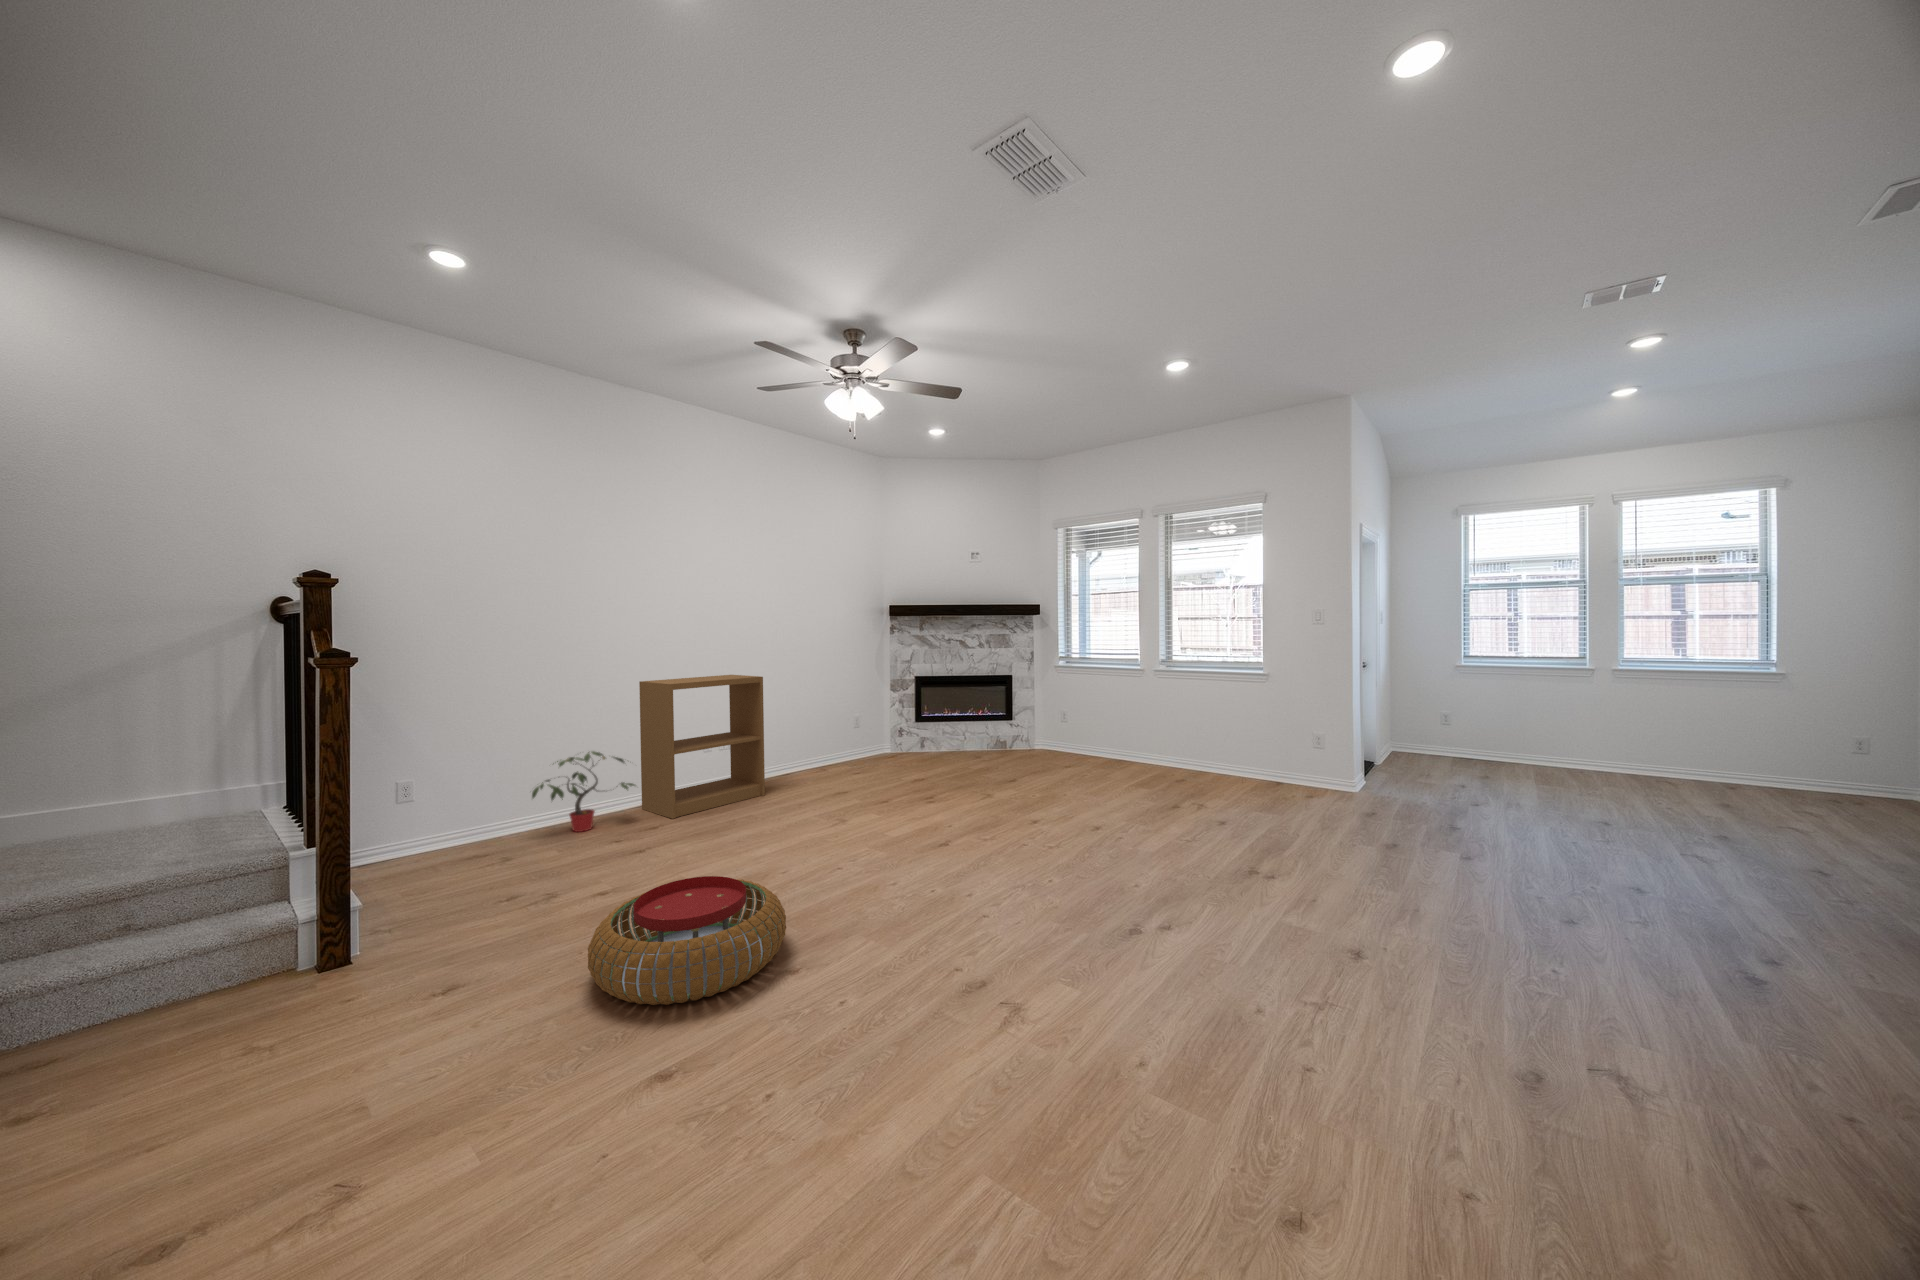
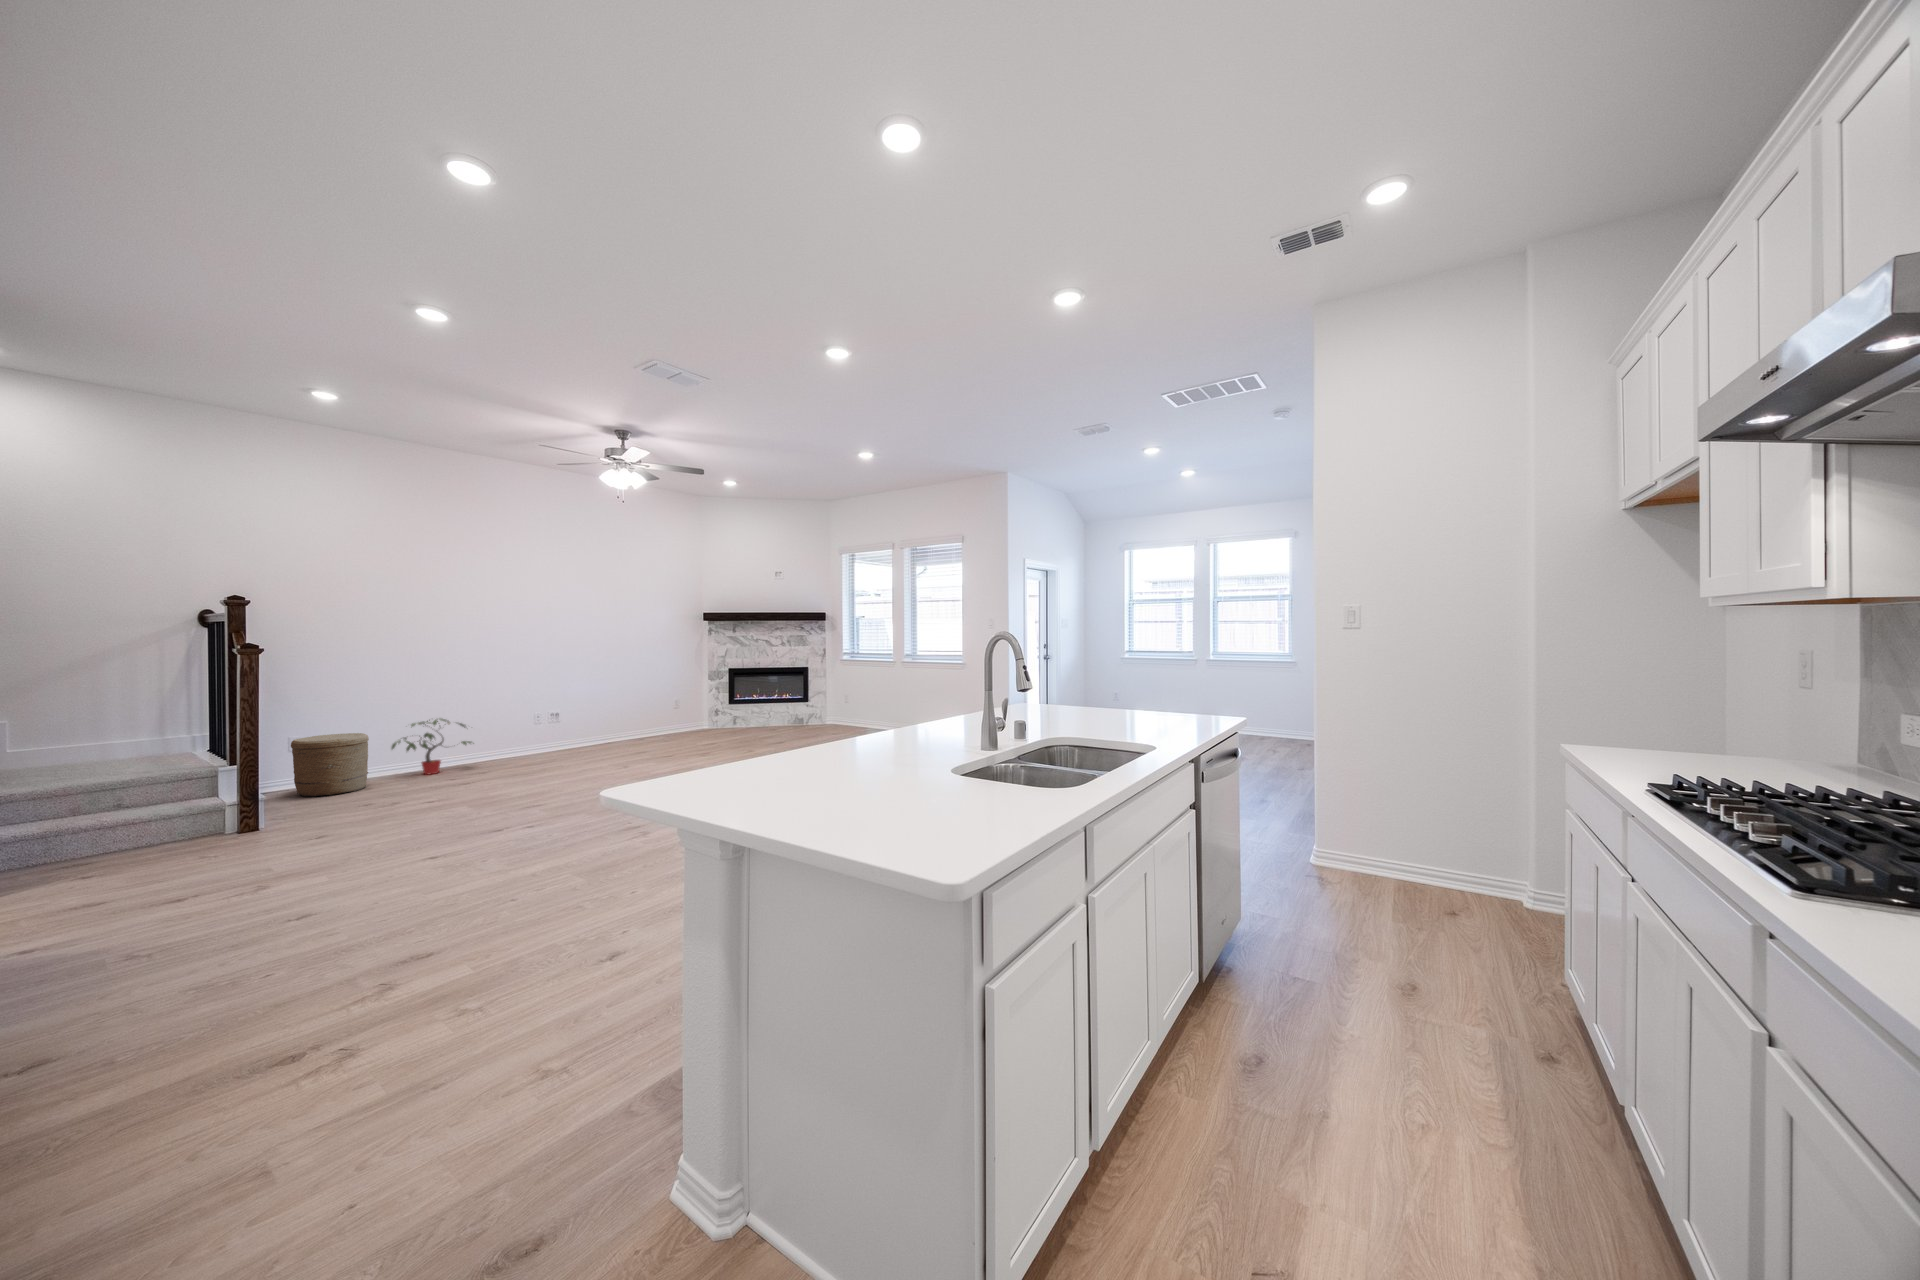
bookshelf: present [639,675,765,819] -> none [480,665,582,767]
woven basket: none [398,777,504,878] -> present [291,733,369,797]
pouf: present [588,876,786,1005] -> none [404,779,535,837]

